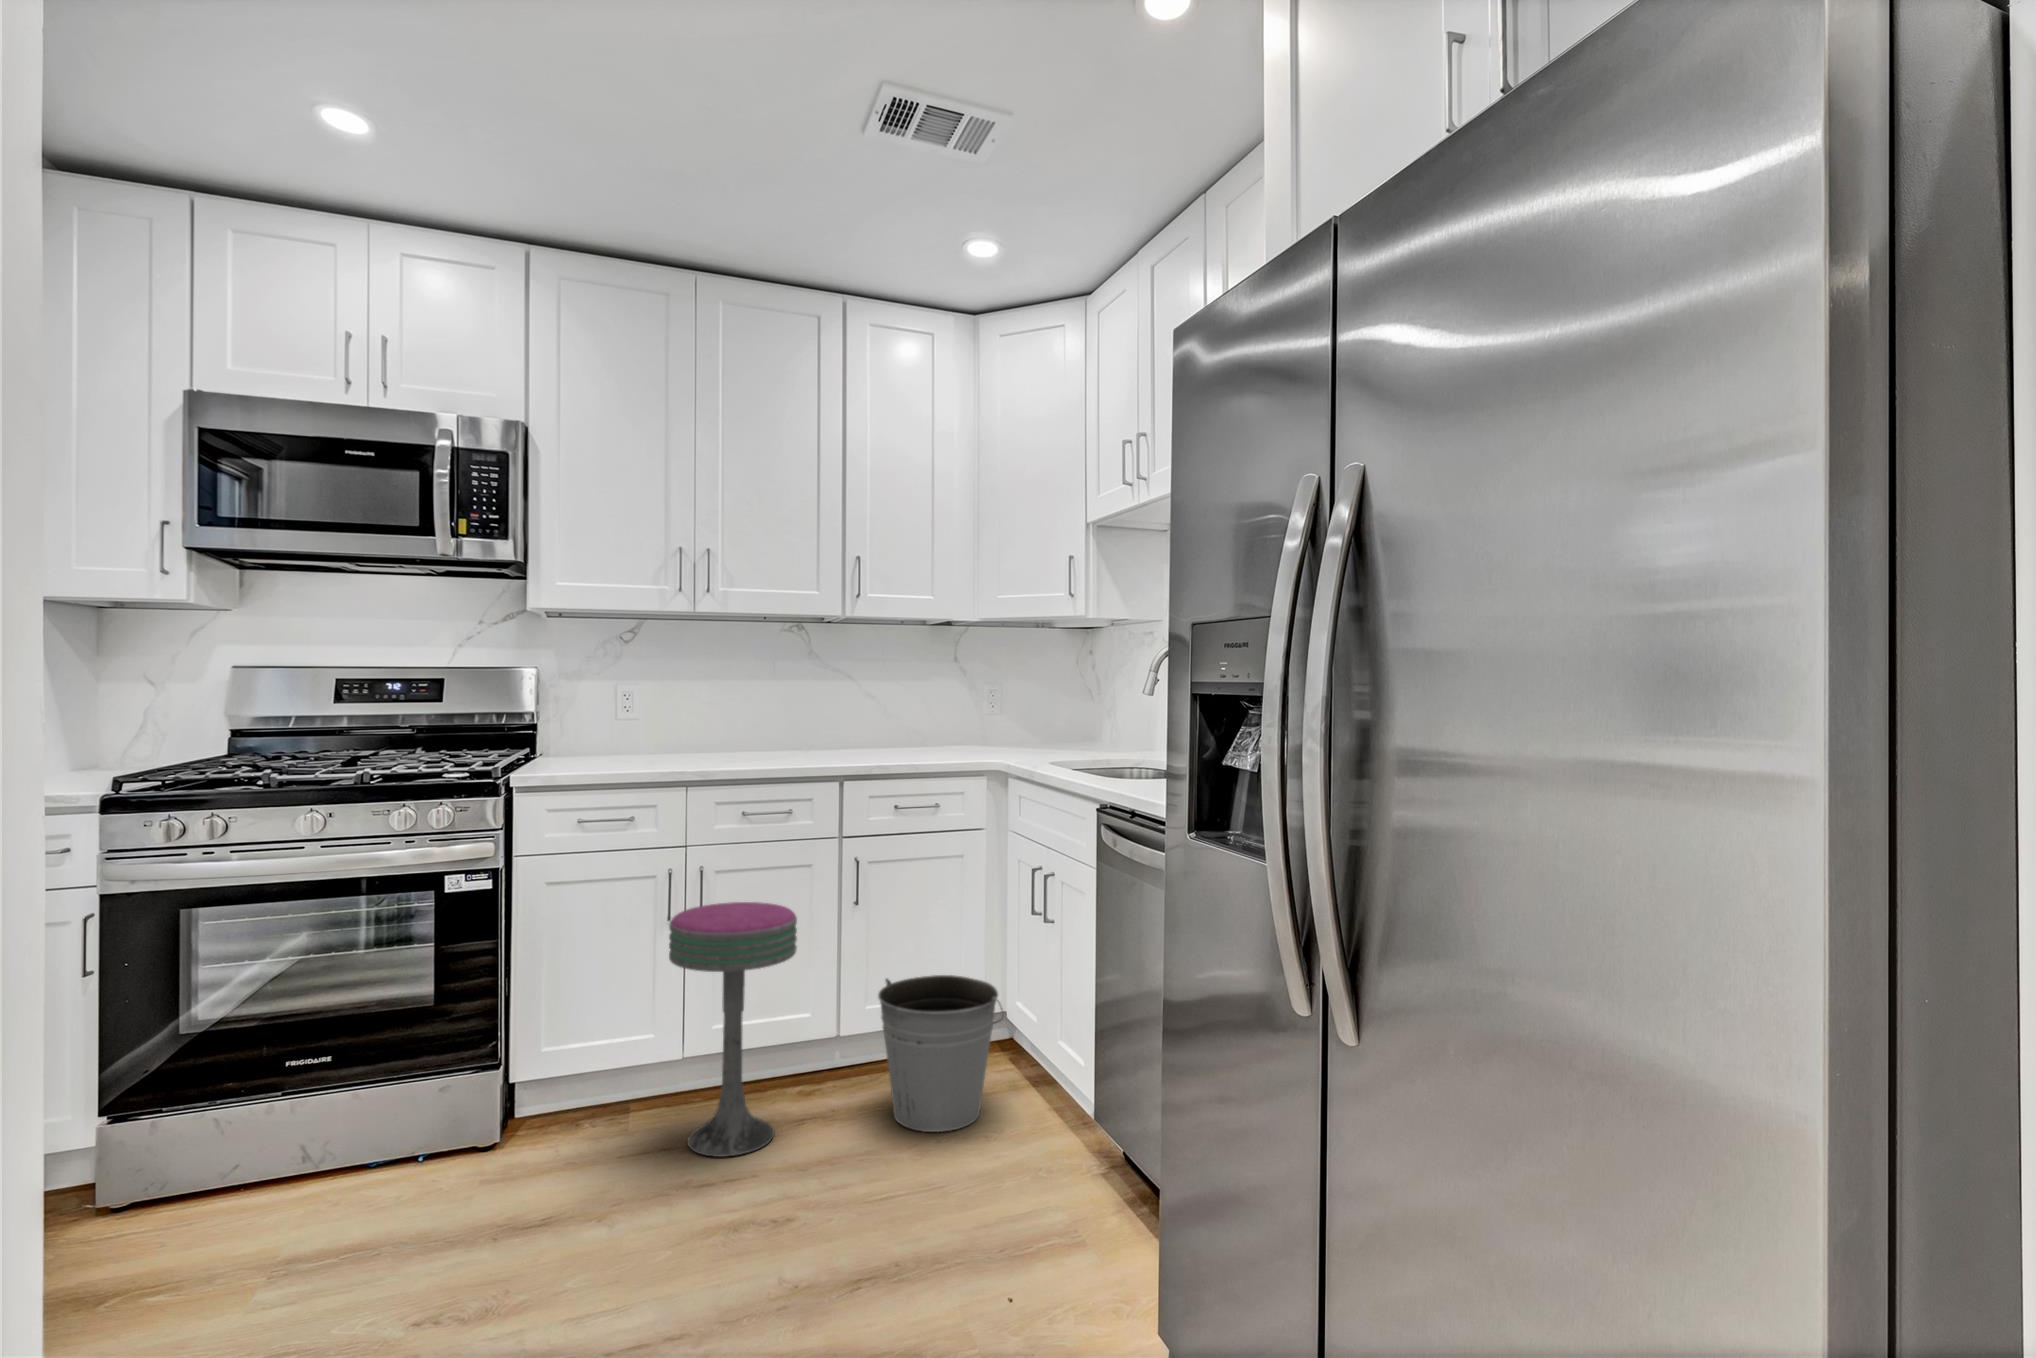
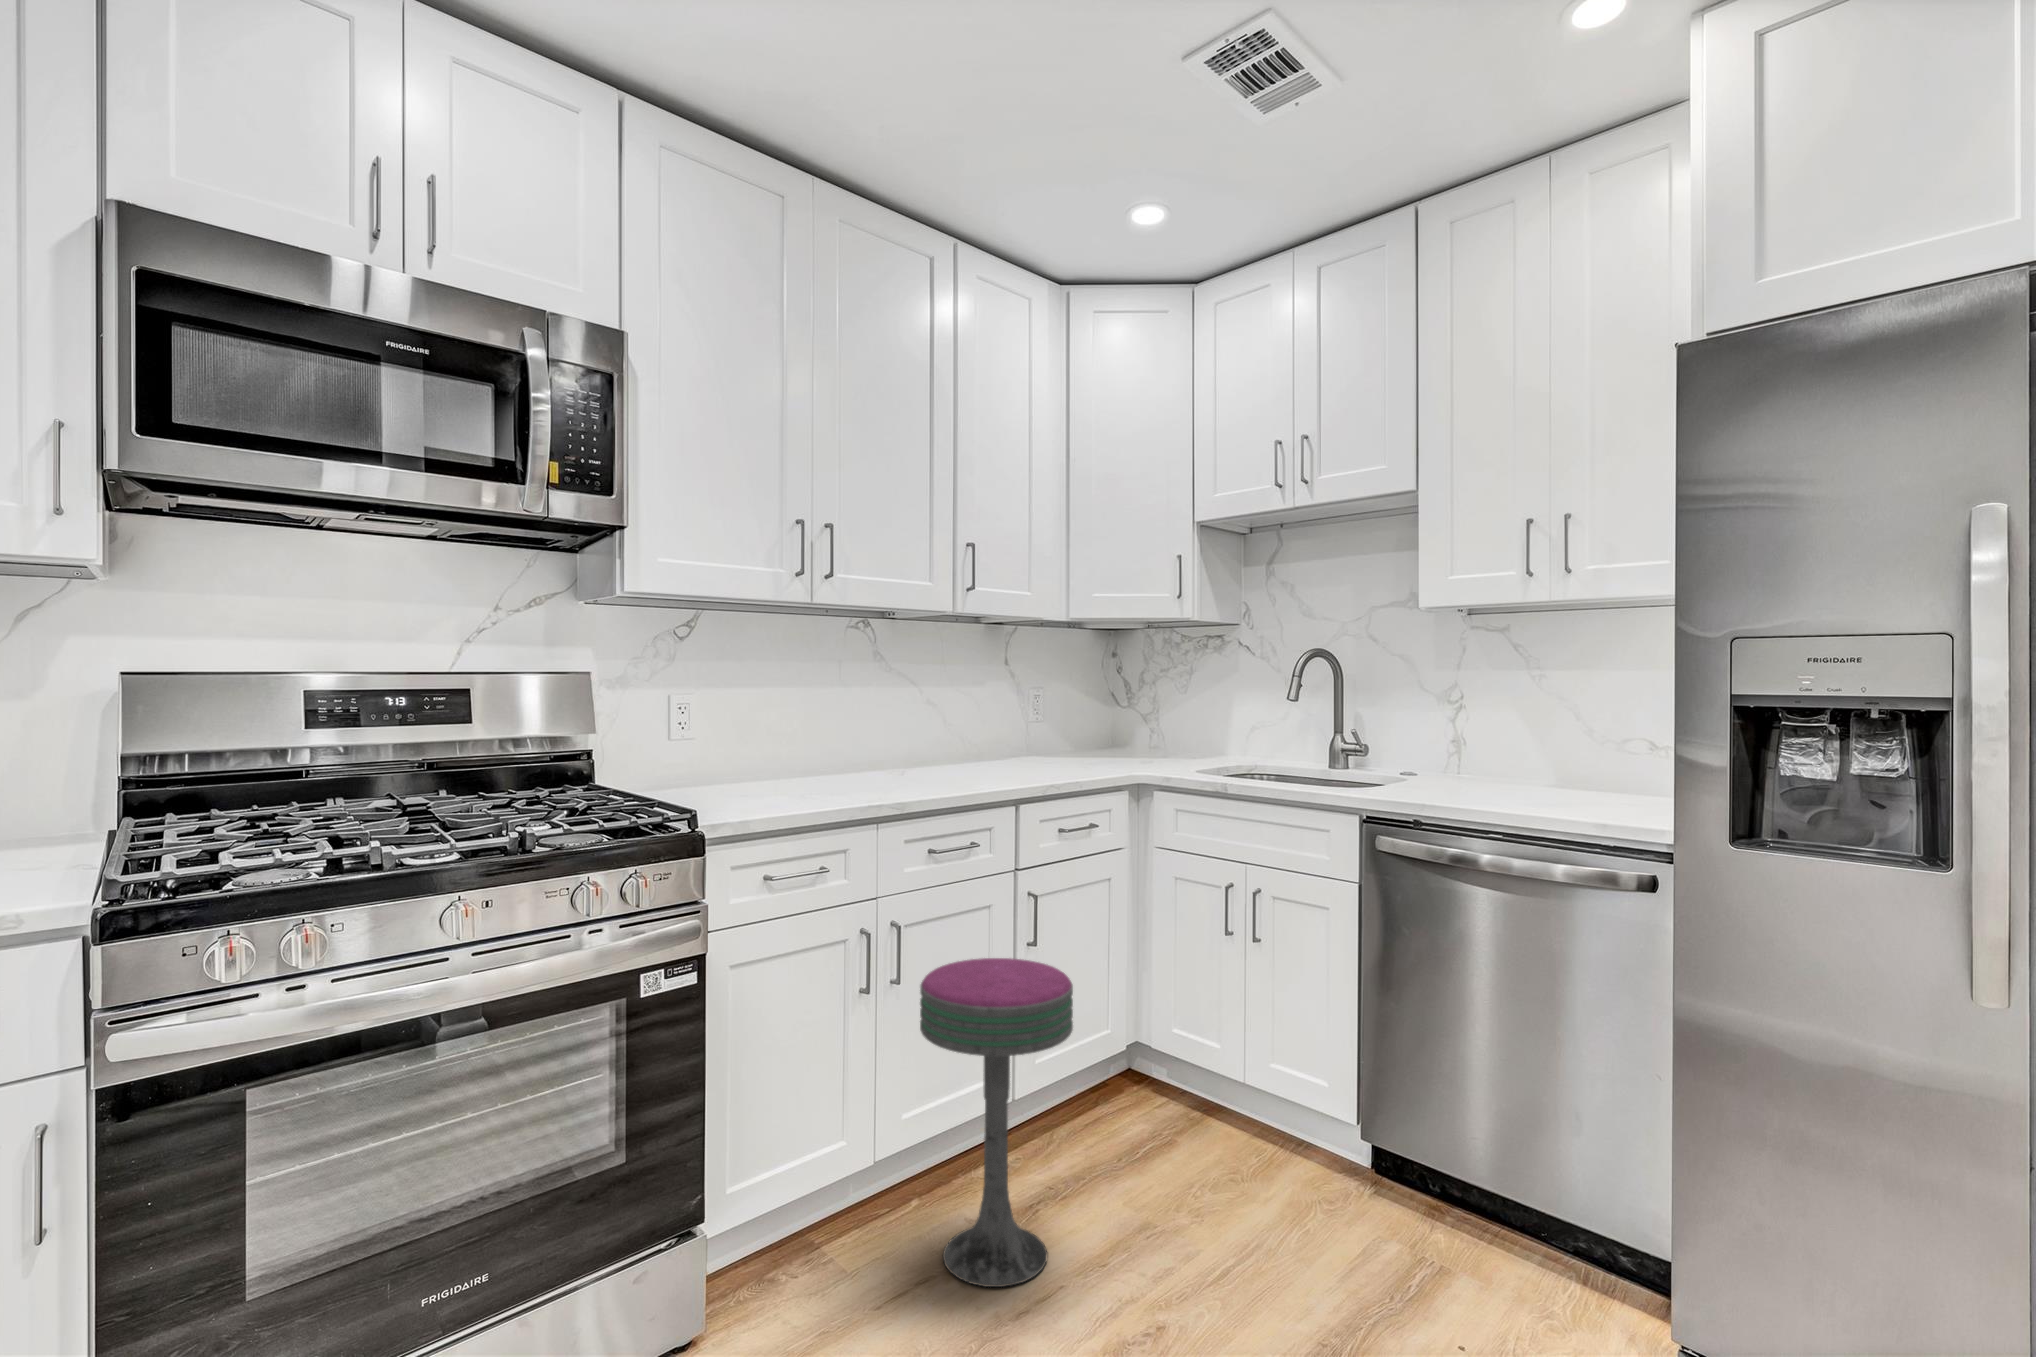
bucket: present [878,975,1004,1132] -> none [1099,1013,1246,1197]

